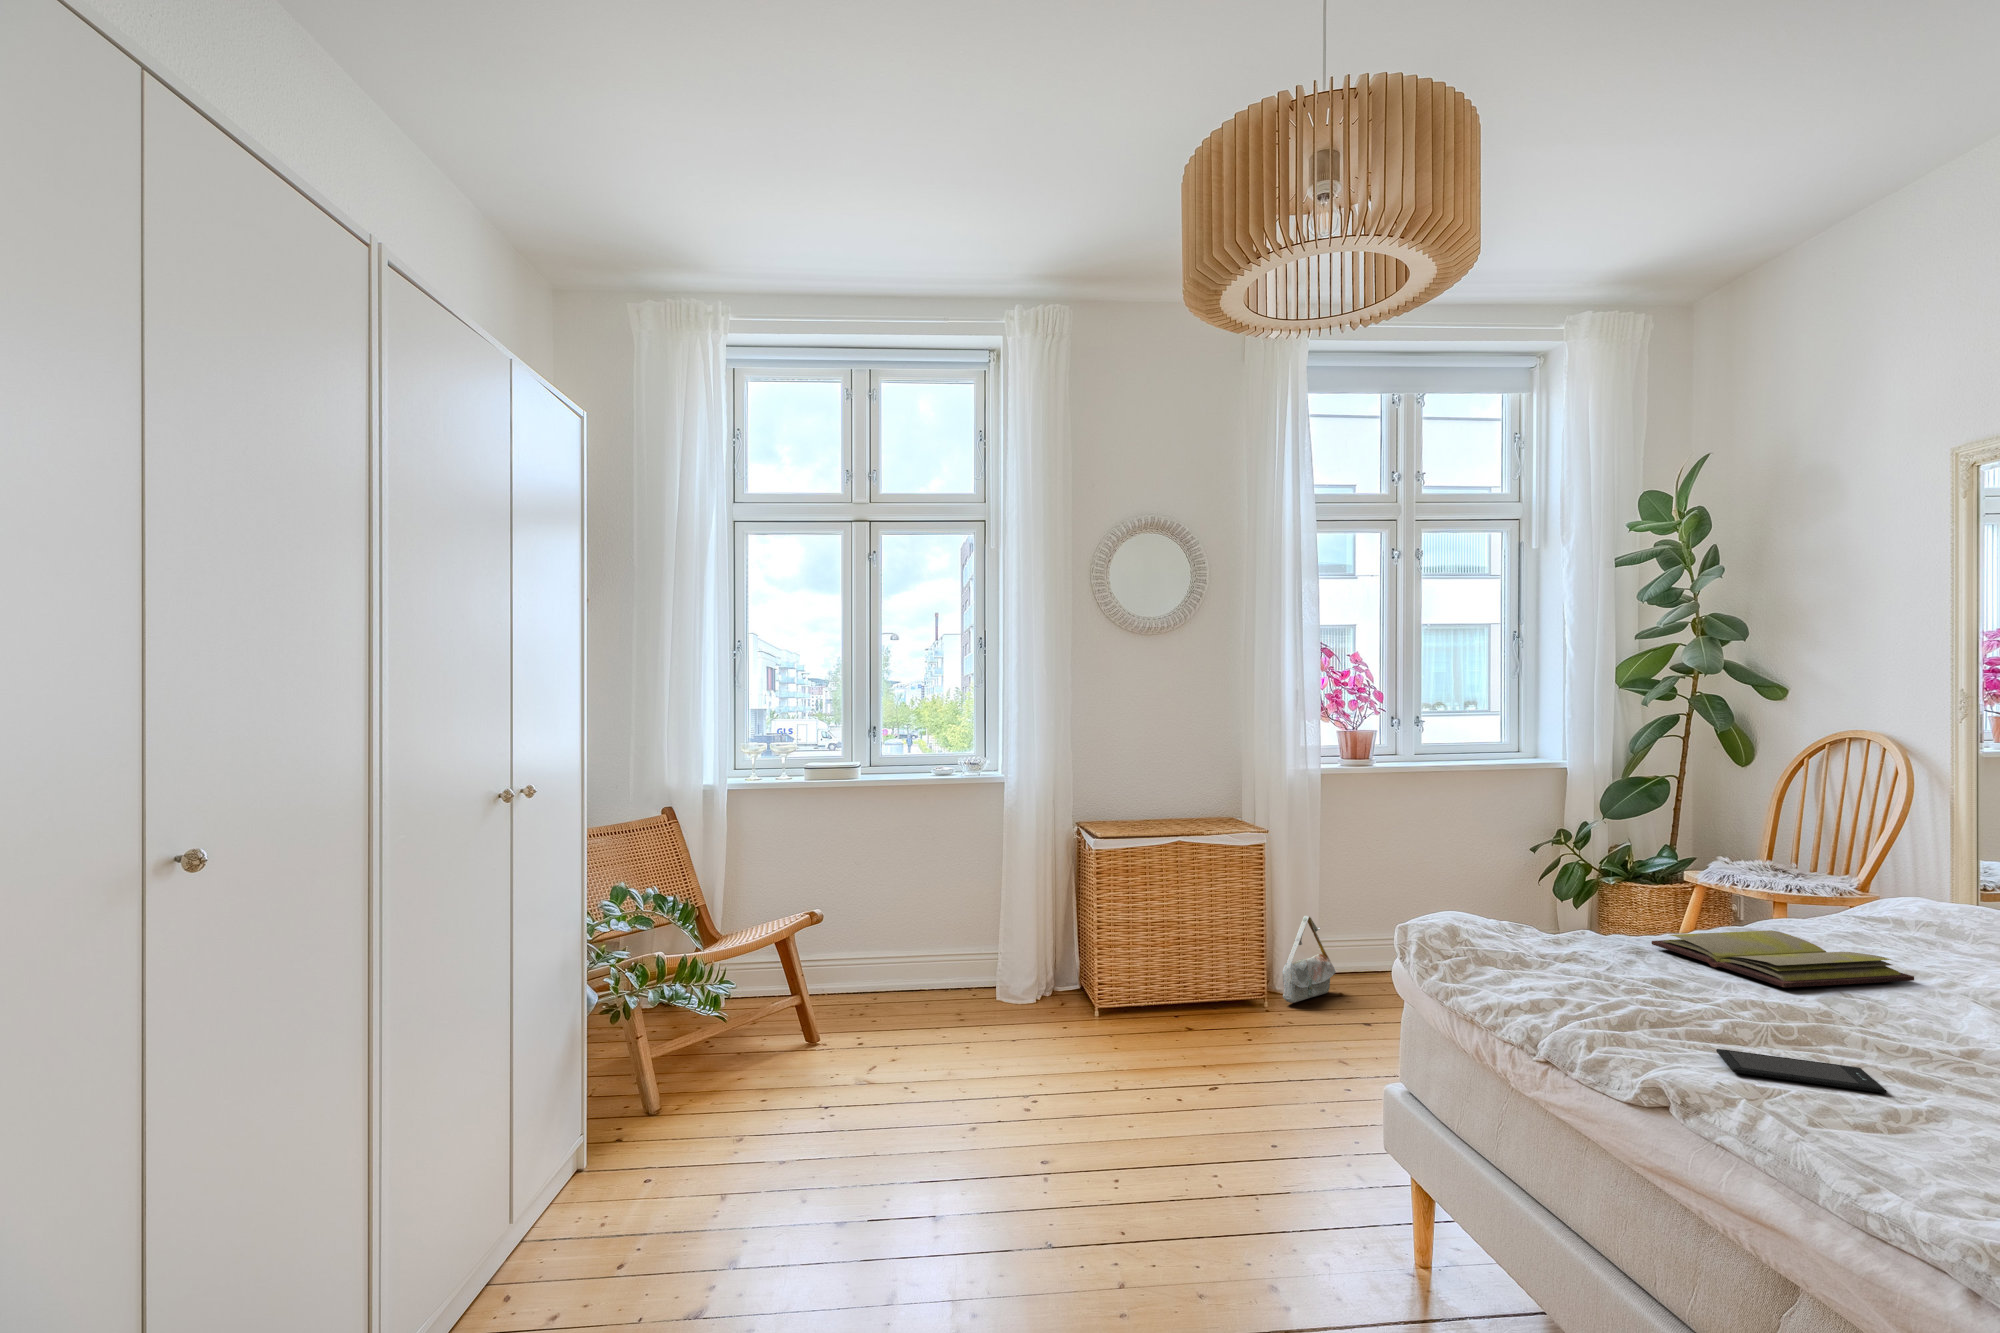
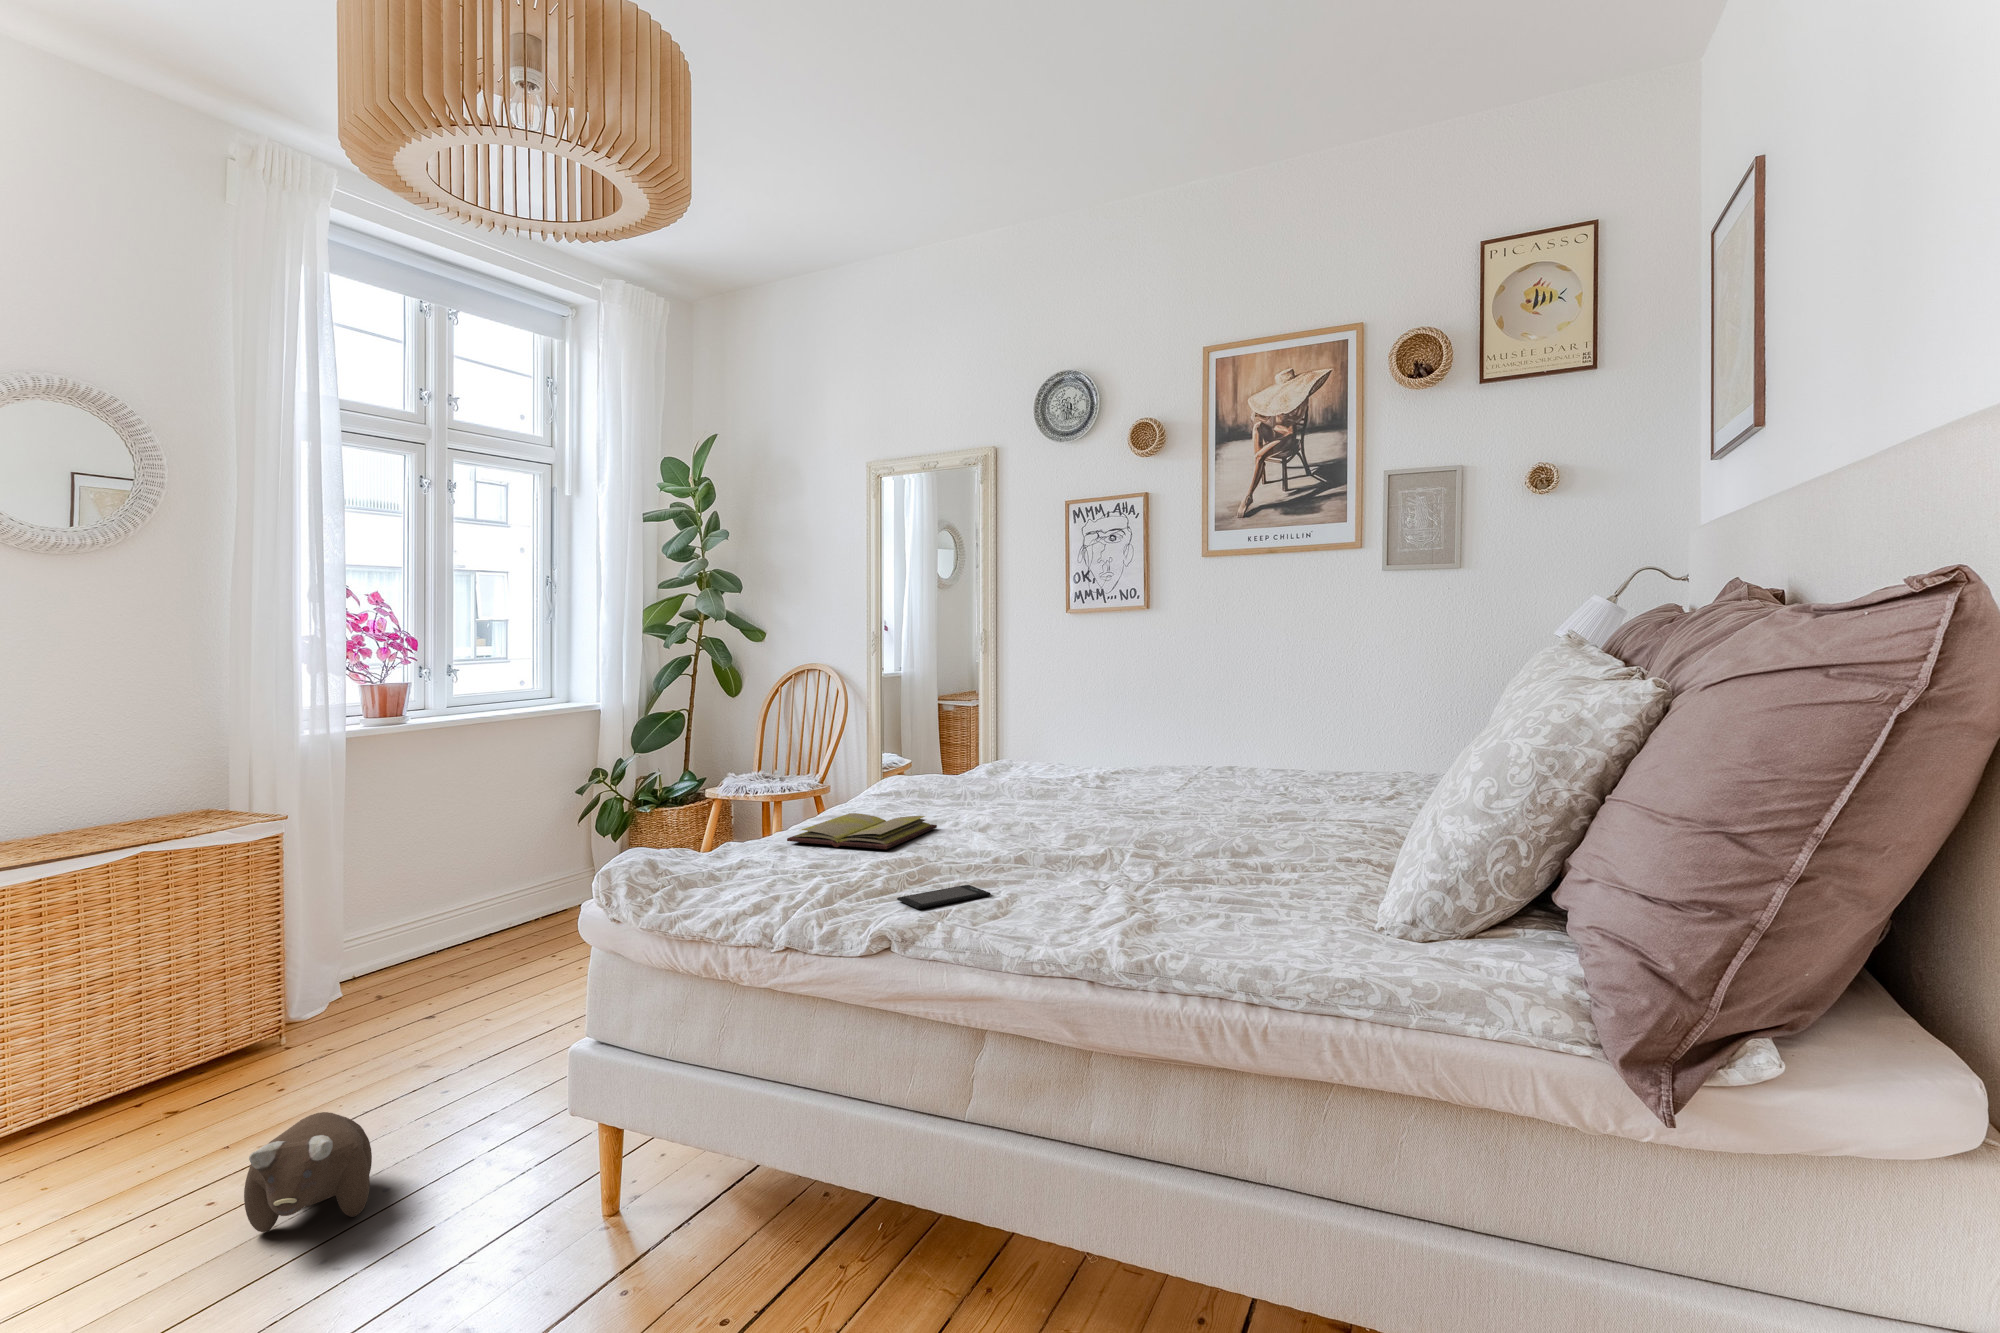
bag: present [1282,916,1336,1003] -> none [323,910,387,1019]
plush toy: none [1156,1065,1249,1161] -> present [244,1112,372,1232]

